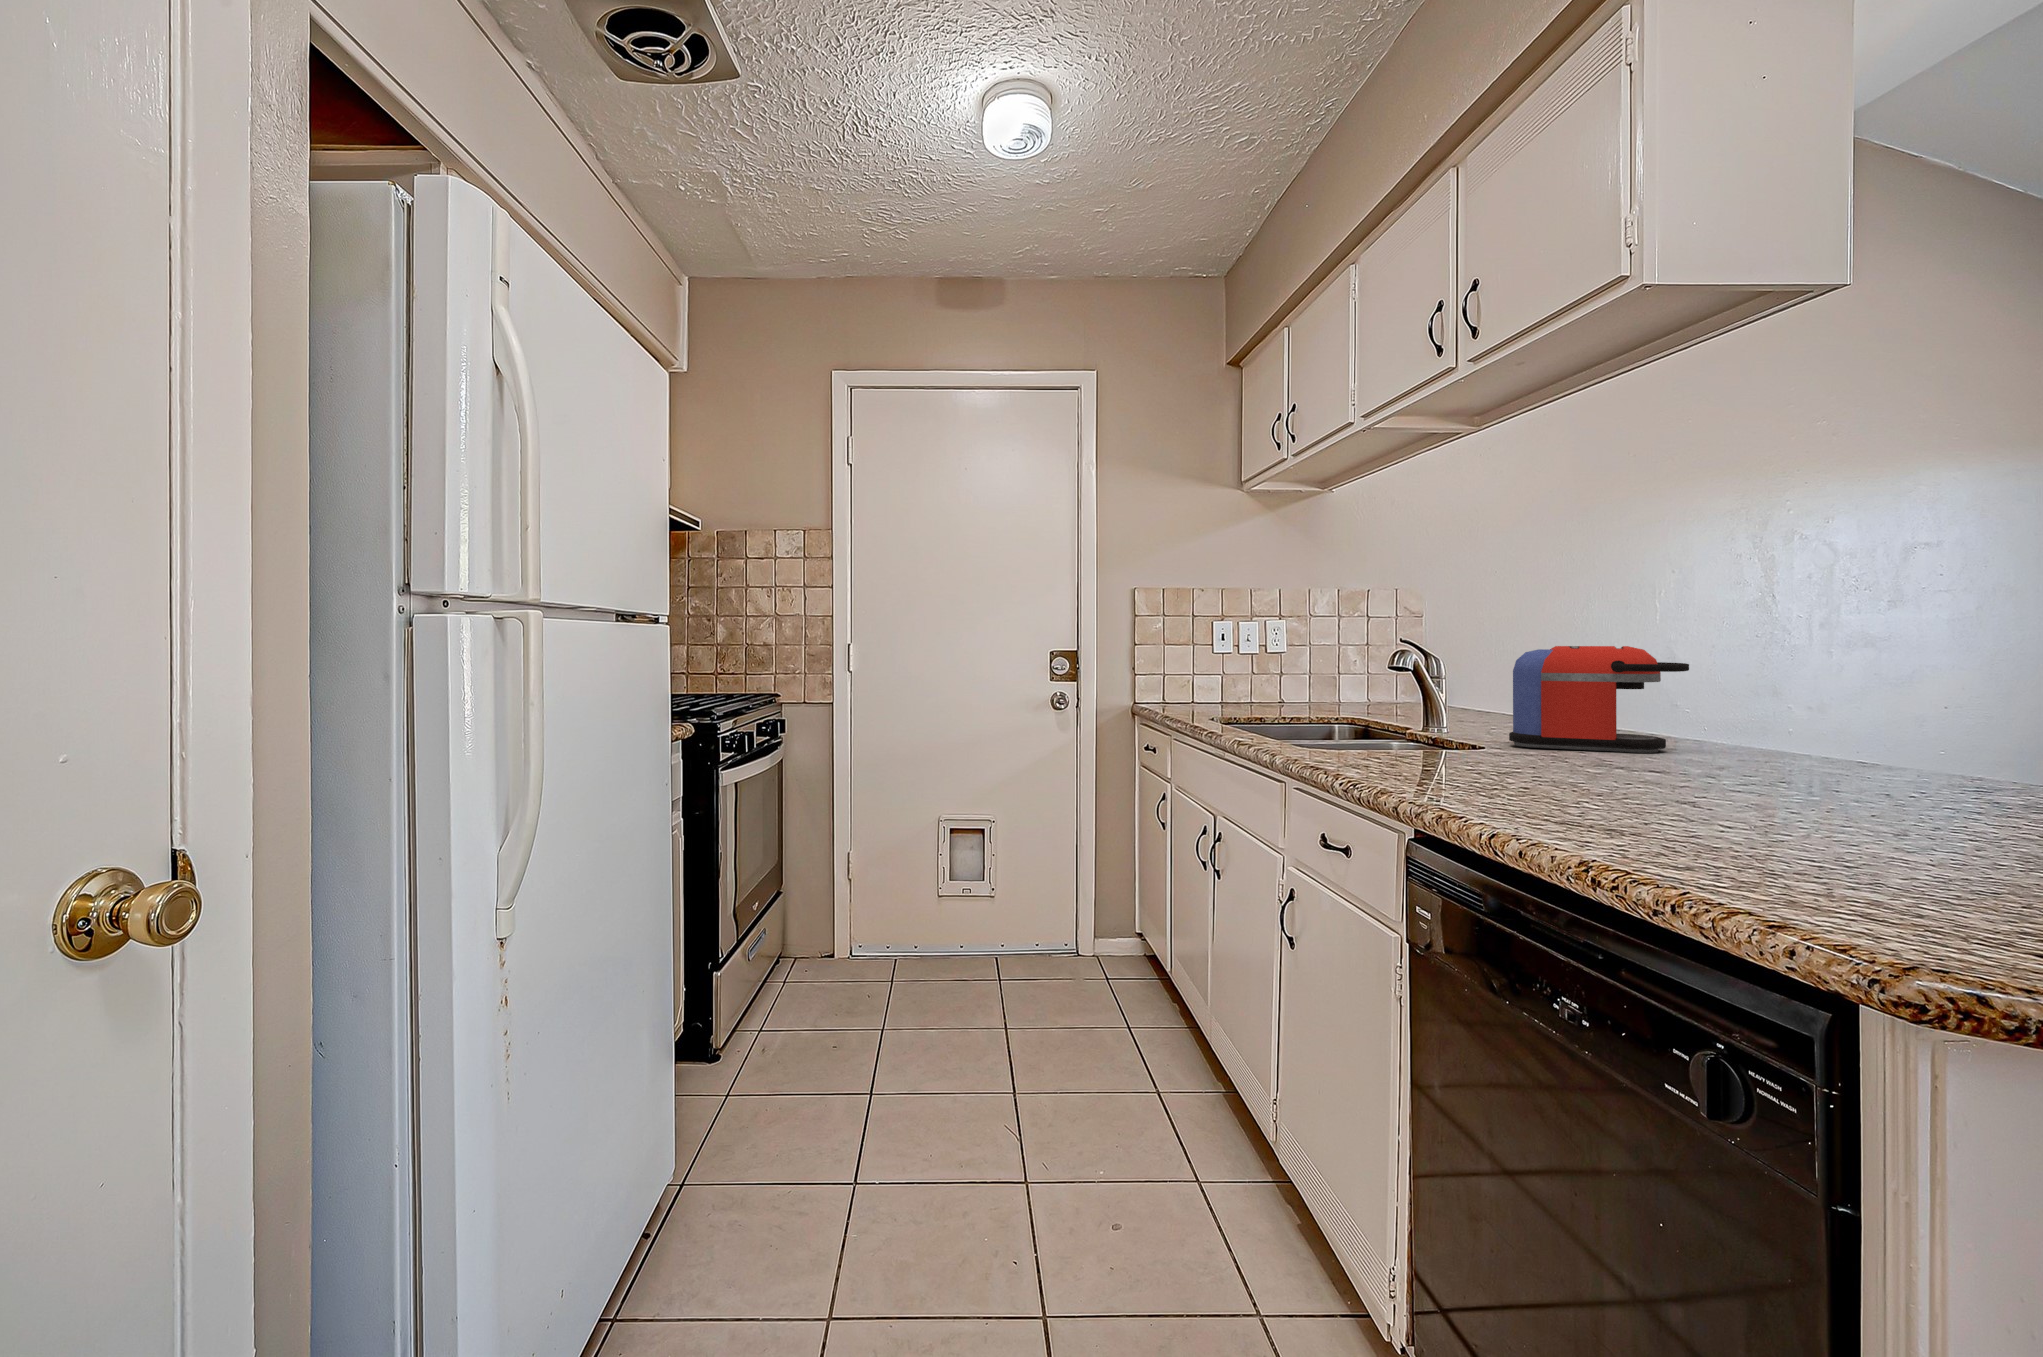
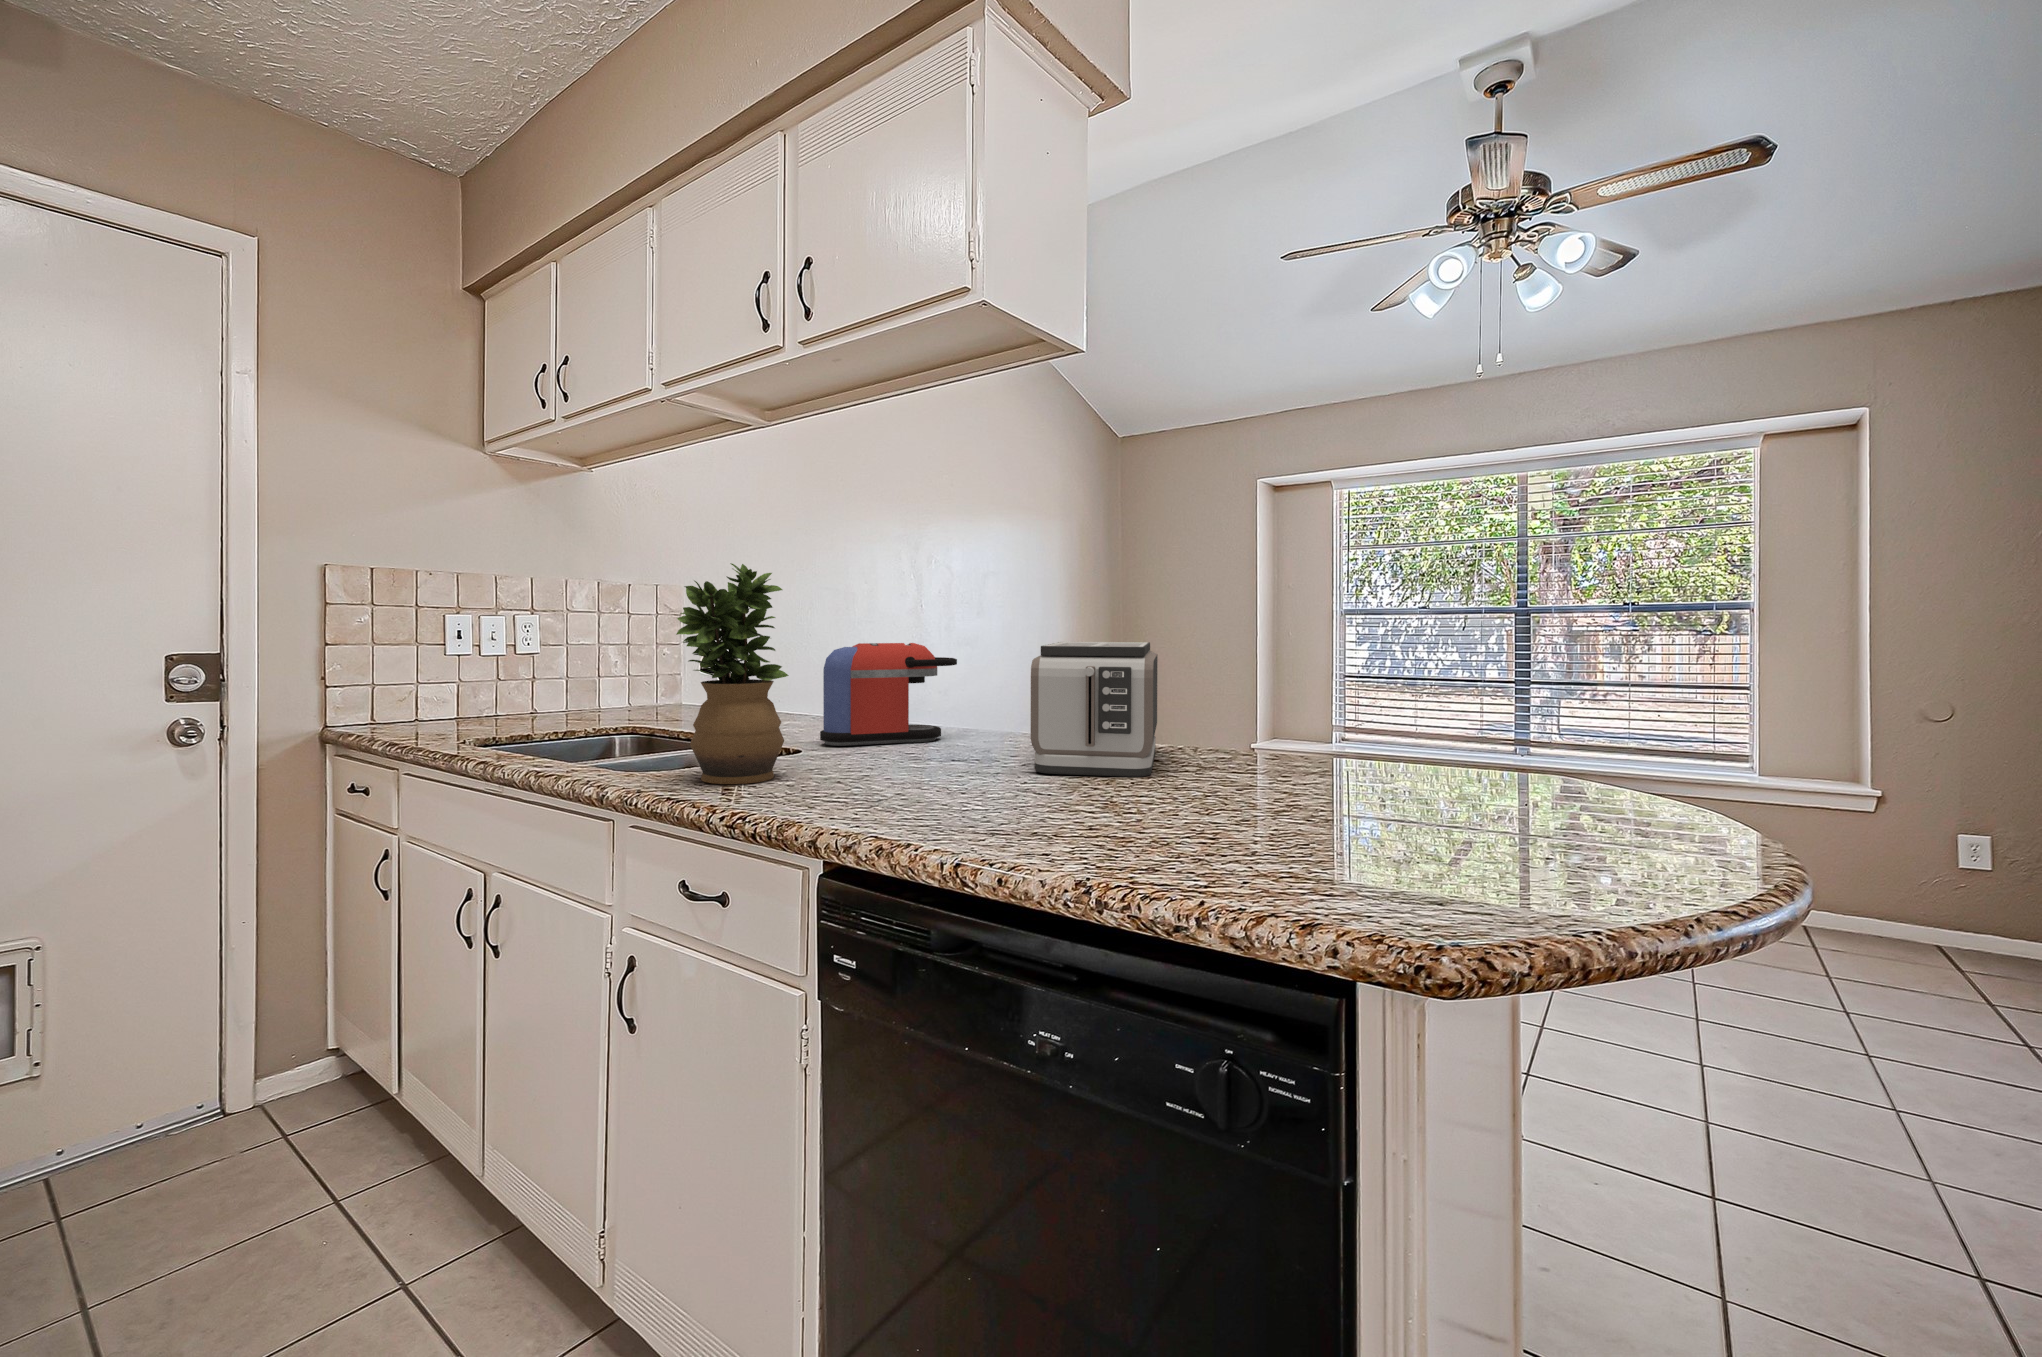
potted plant: none [1328,574,1437,765] -> present [676,563,789,784]
toaster: none [1714,646,1981,809] -> present [1031,642,1158,777]

